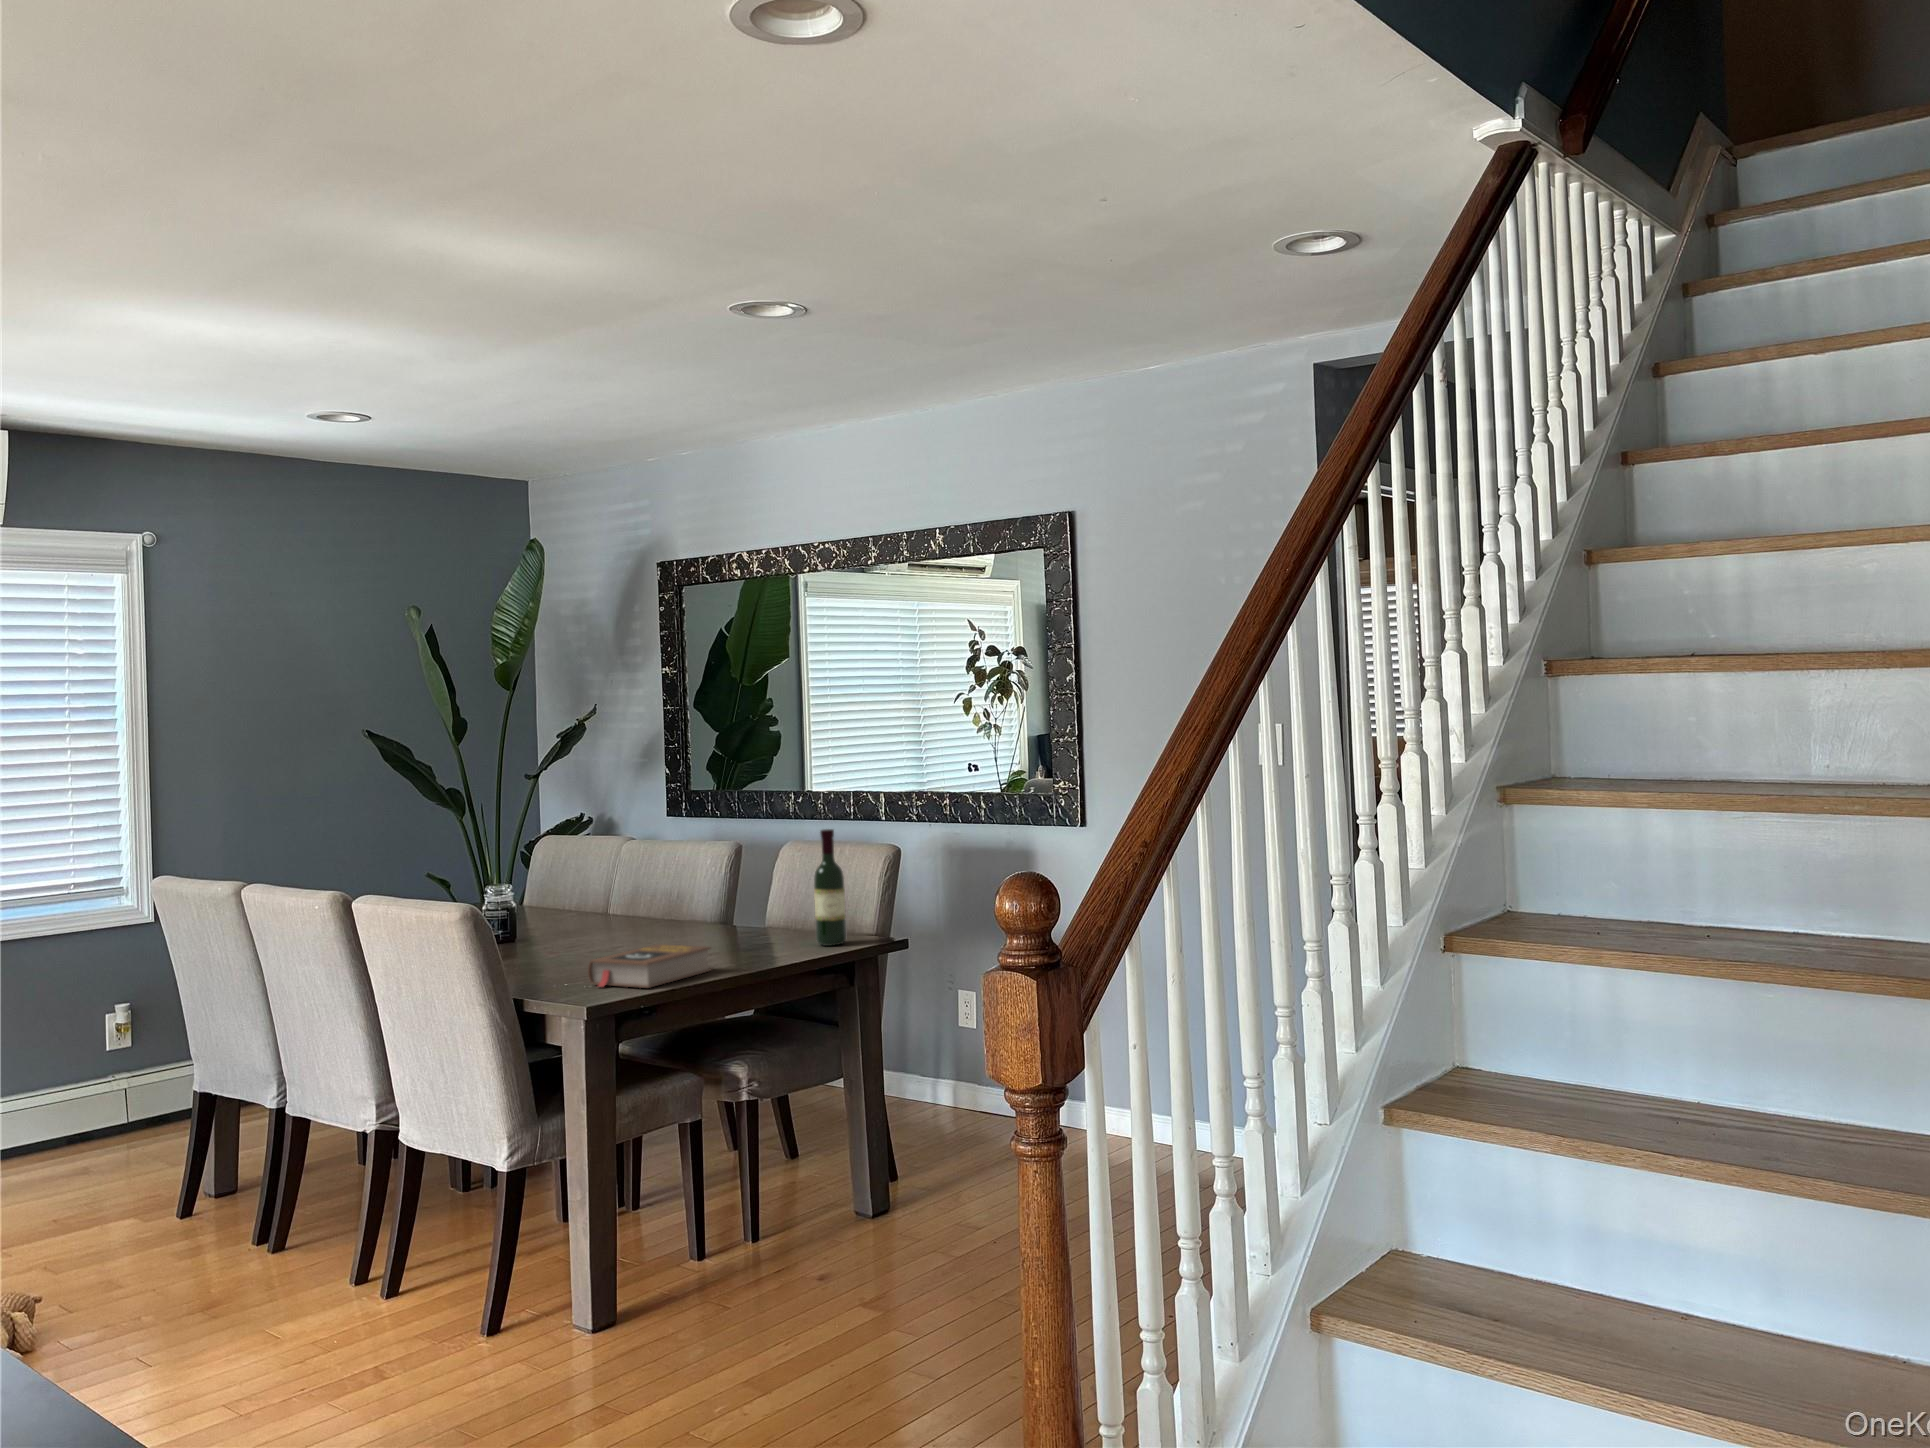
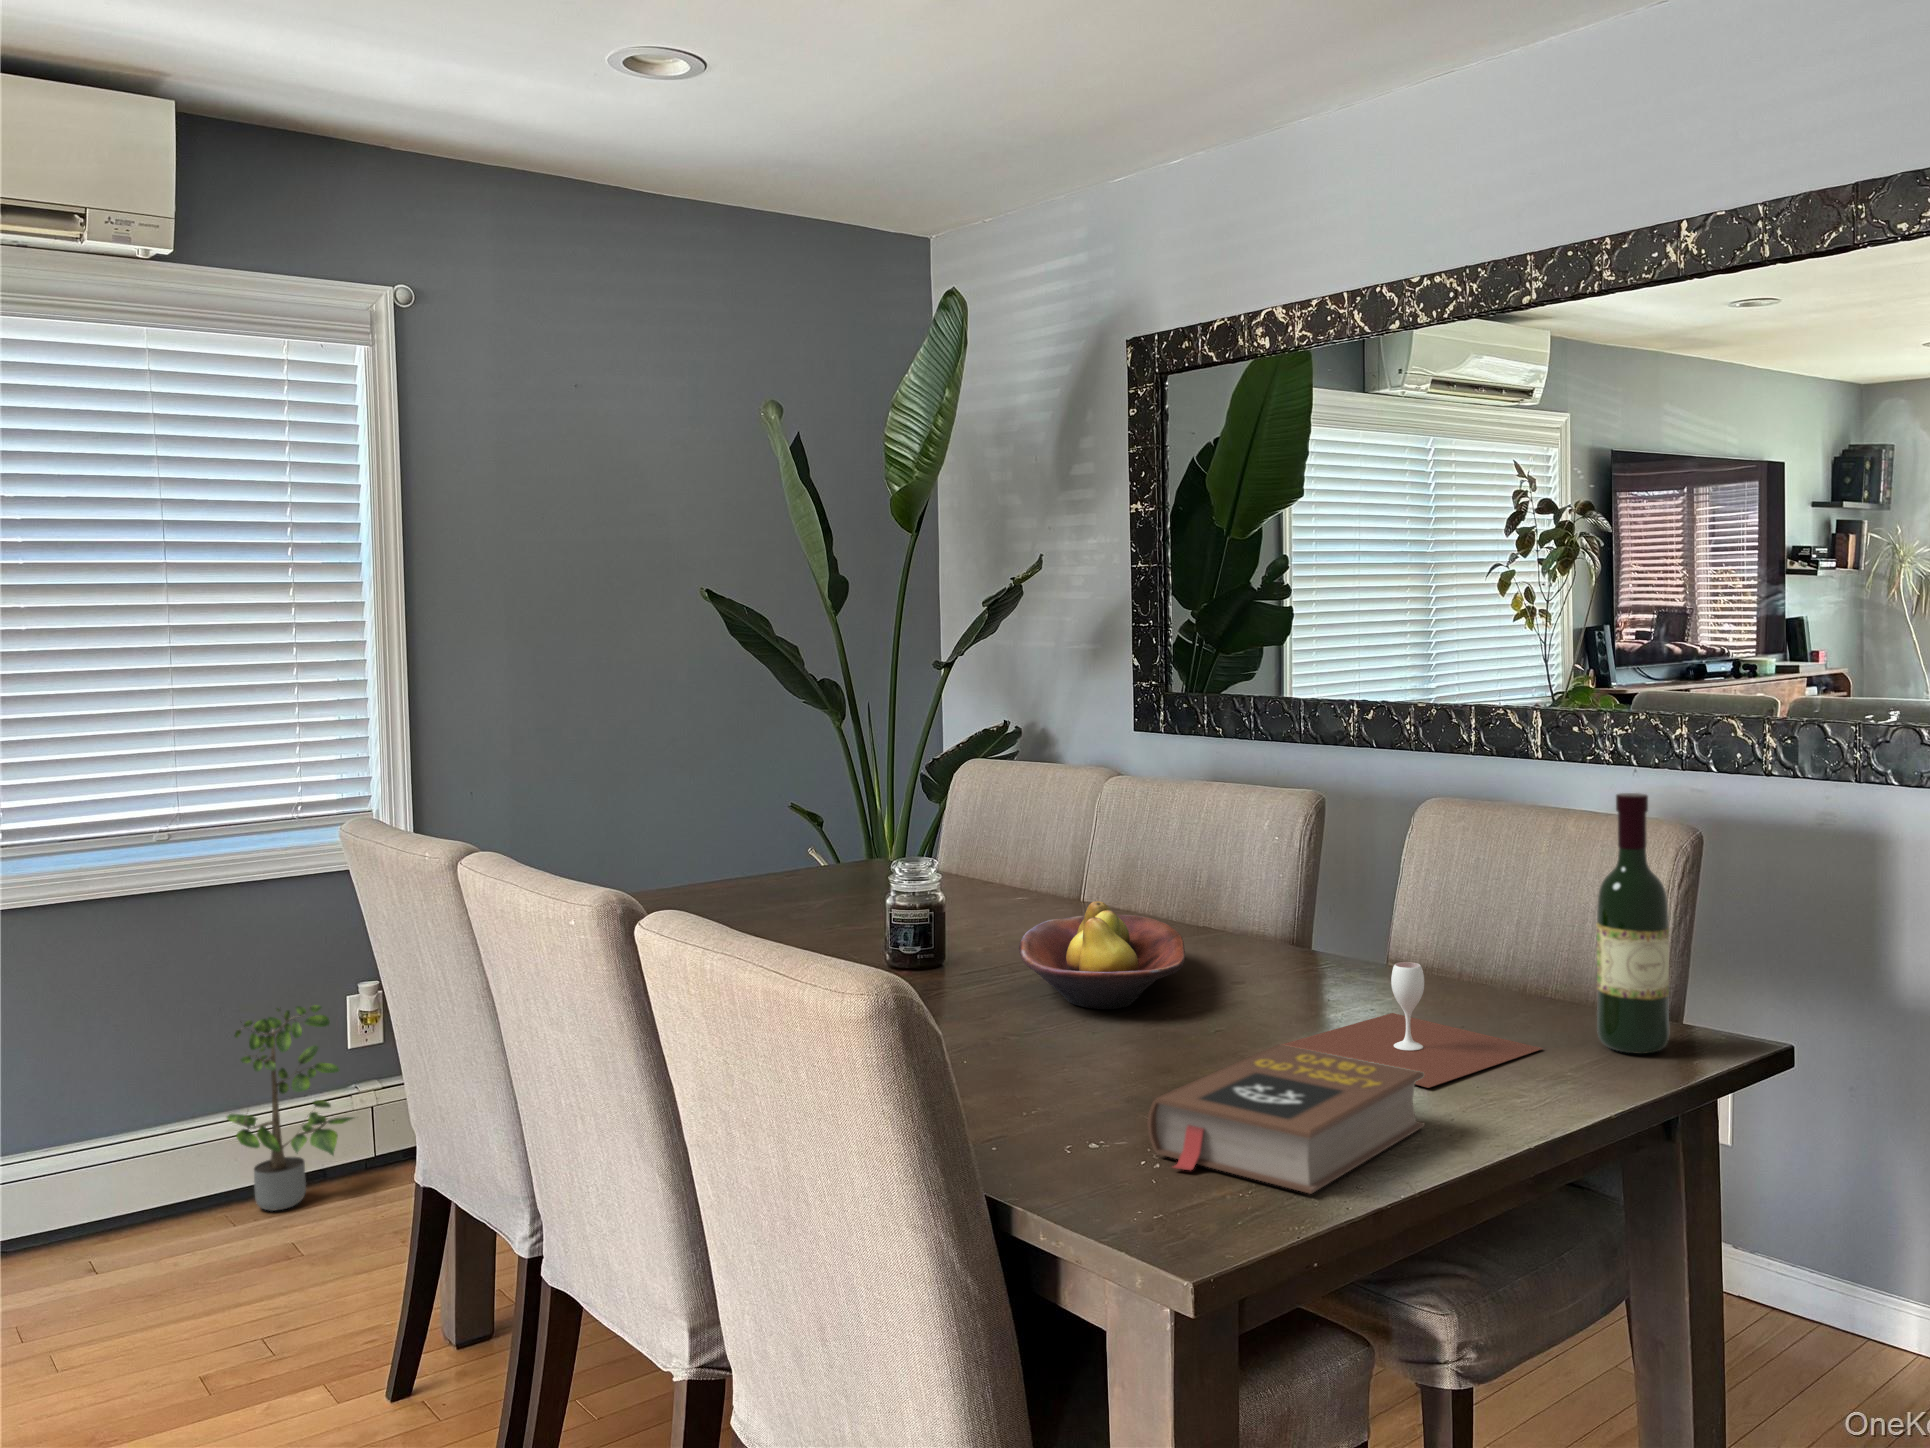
fruit bowl: none [552,900,641,949] -> present [1019,901,1185,1009]
wine glass: none [669,911,791,961] -> present [1281,962,1543,1088]
potted plant: none [22,1016,118,1161] -> present [227,1005,353,1211]

